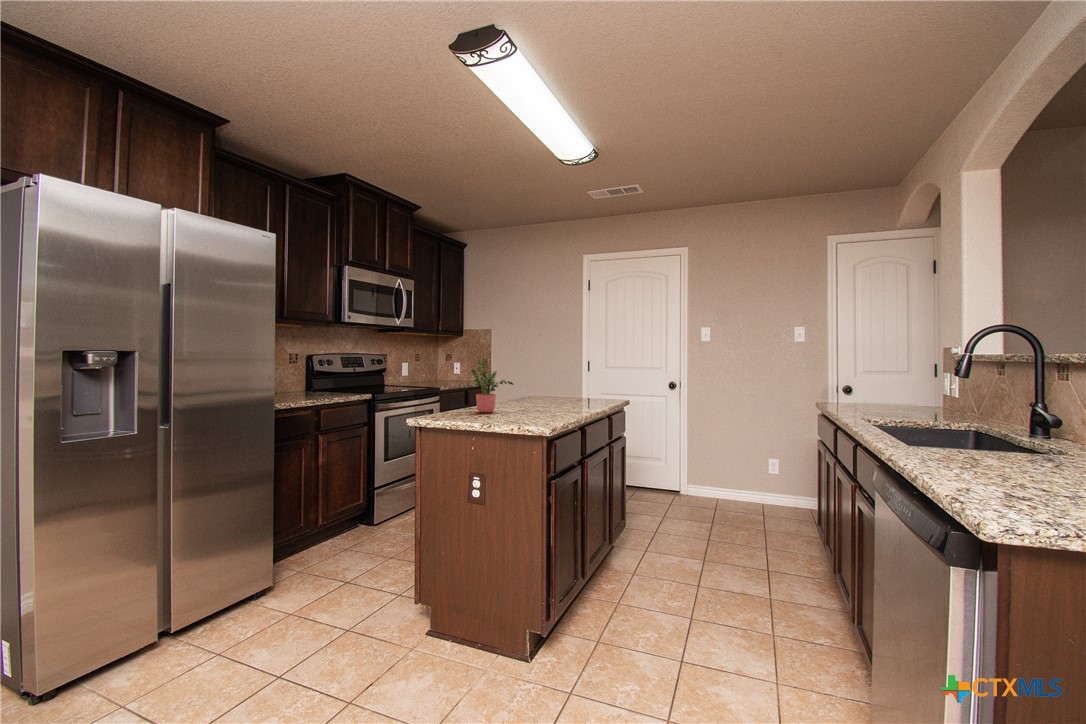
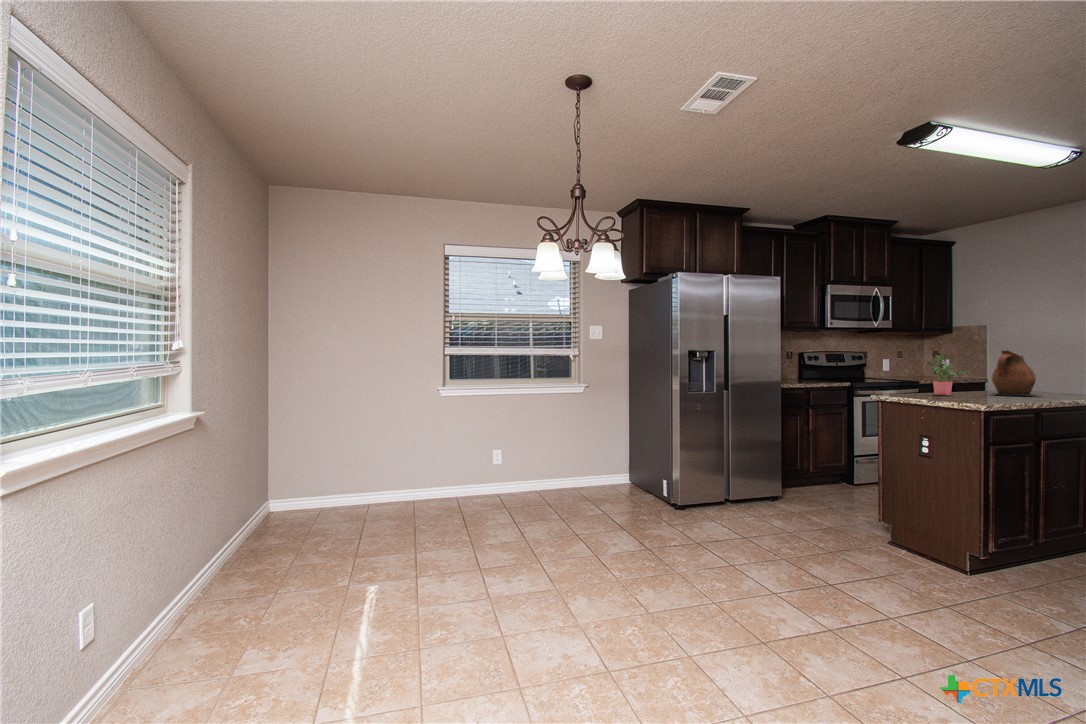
ceramic pitcher: none [516,355,563,406] -> present [992,350,1041,396]

